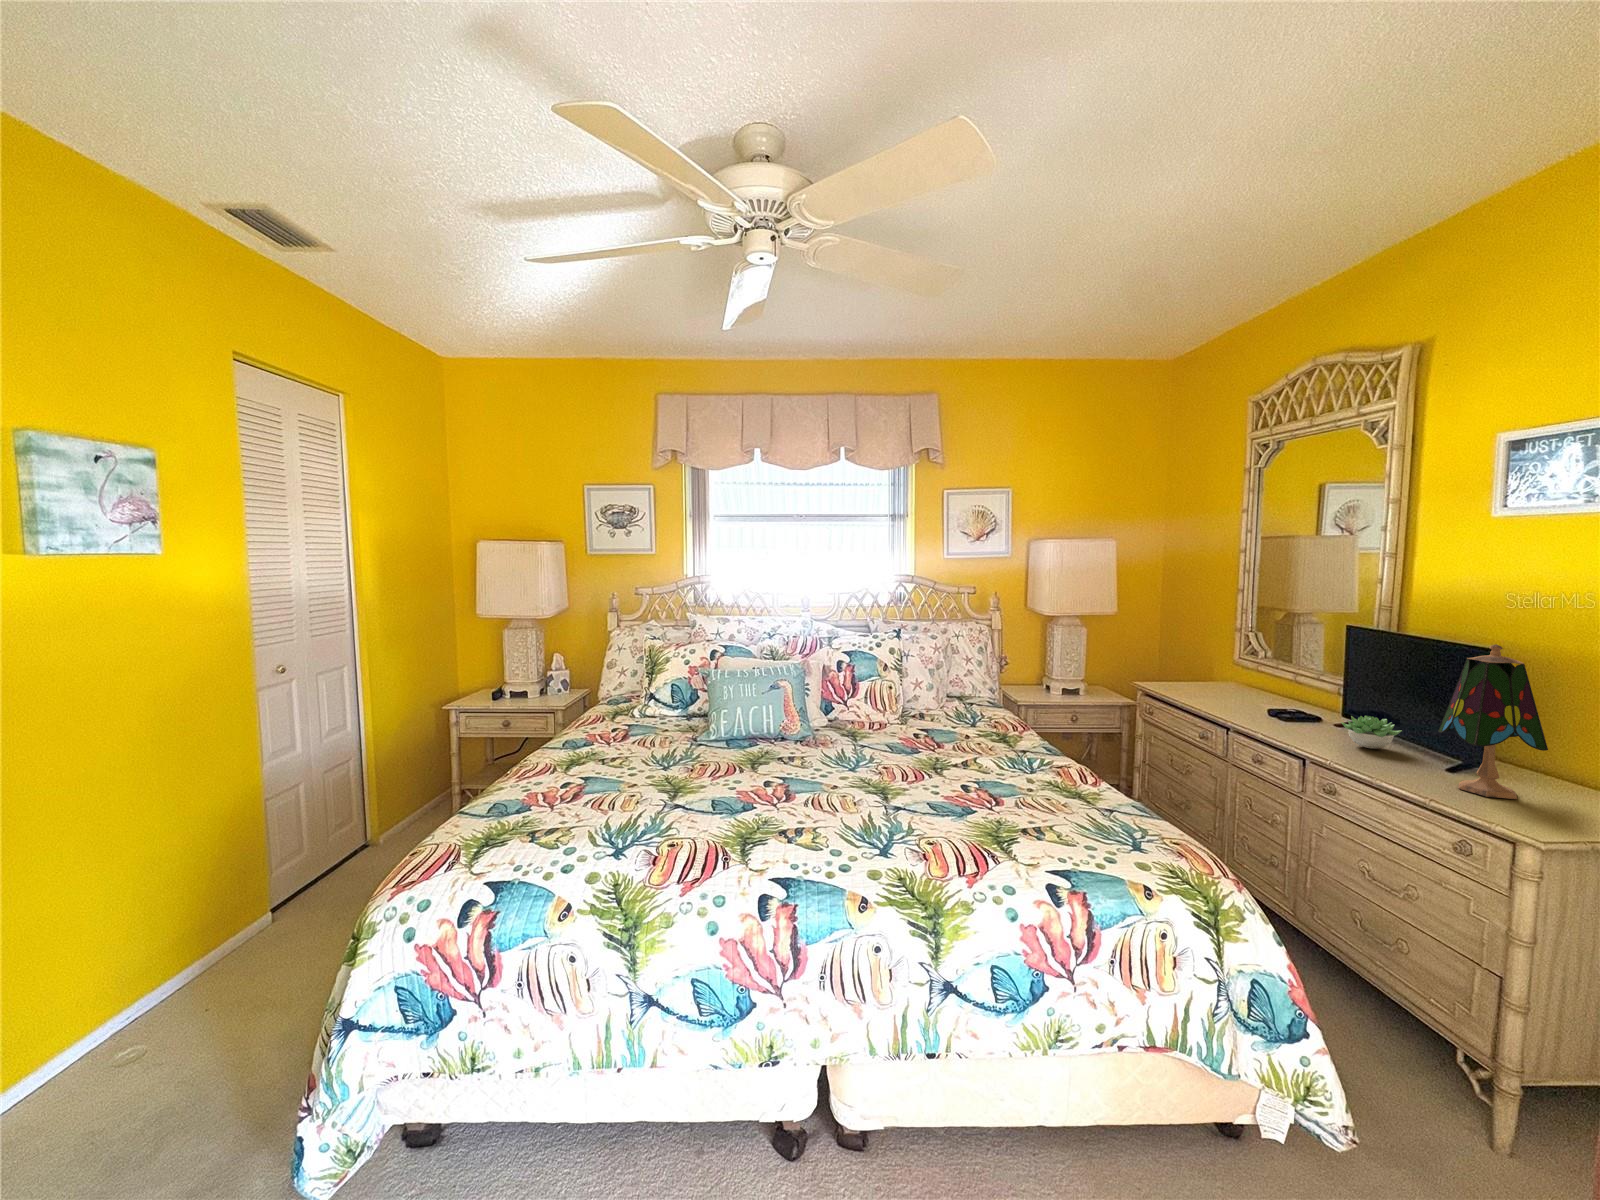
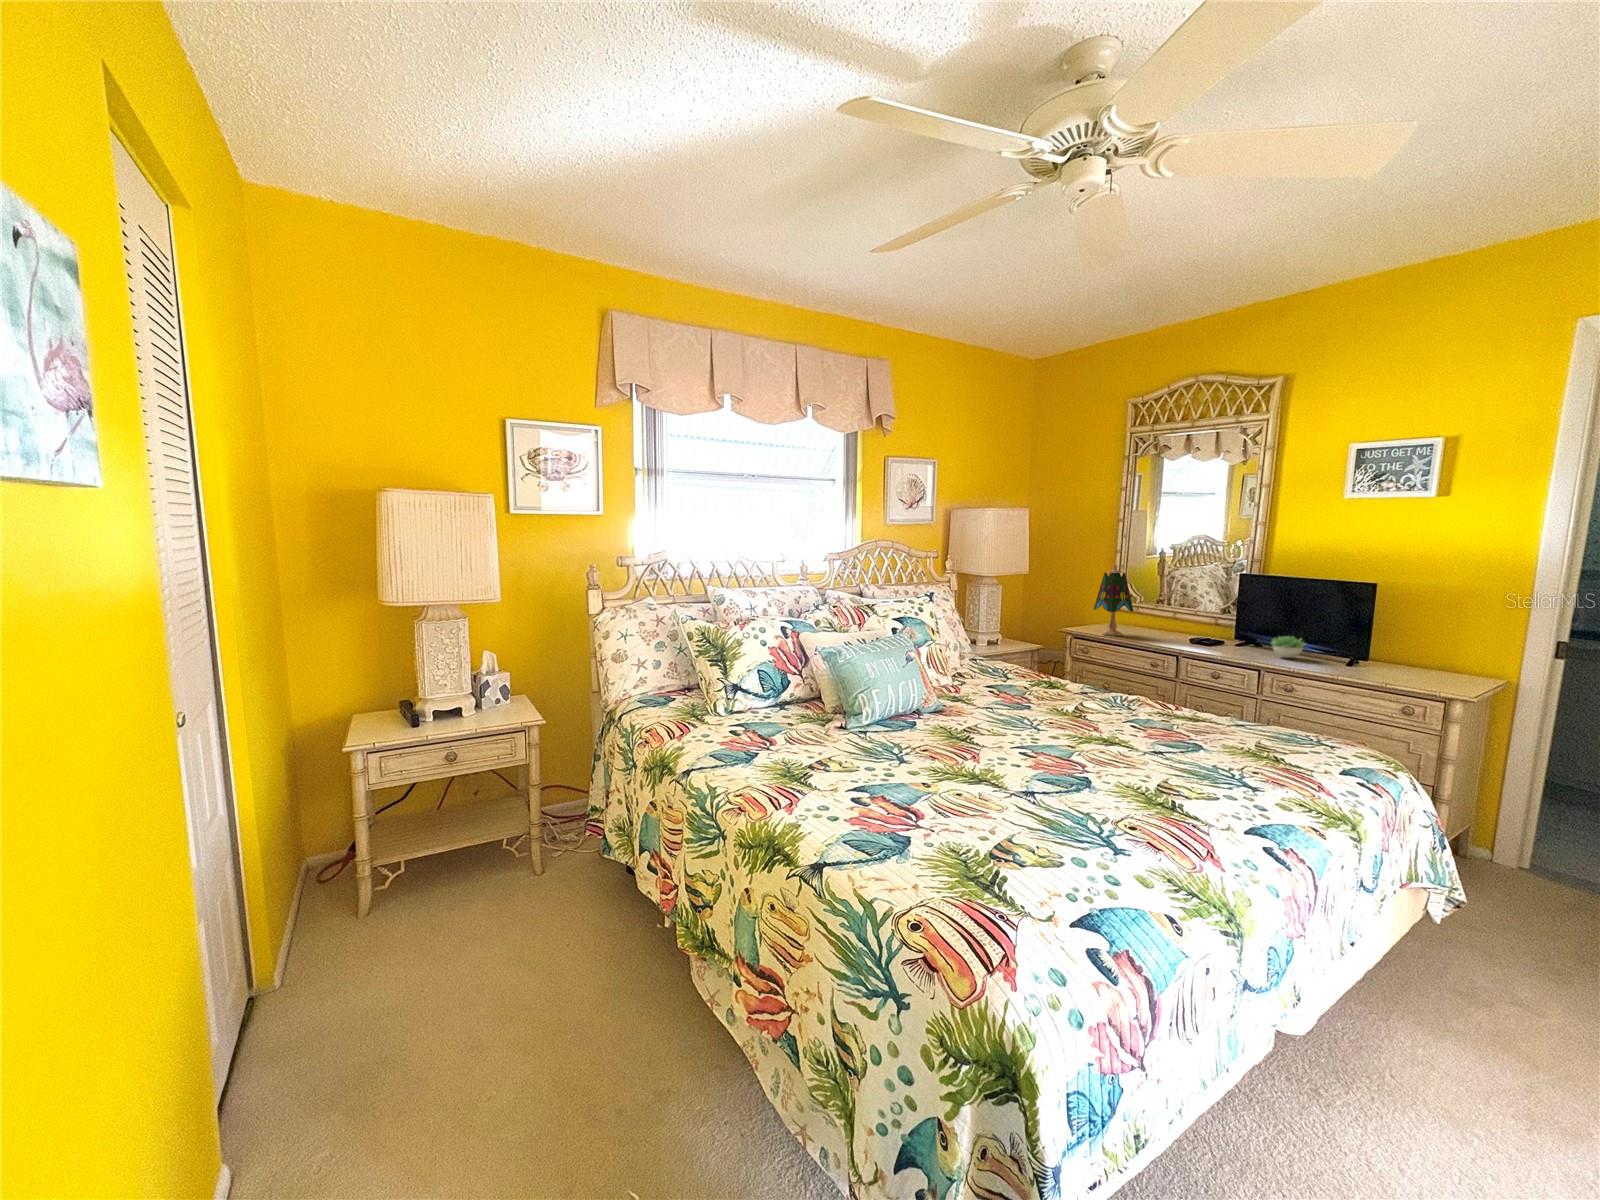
table lamp: present [1438,644,1548,799] -> present [1094,565,1133,636]

